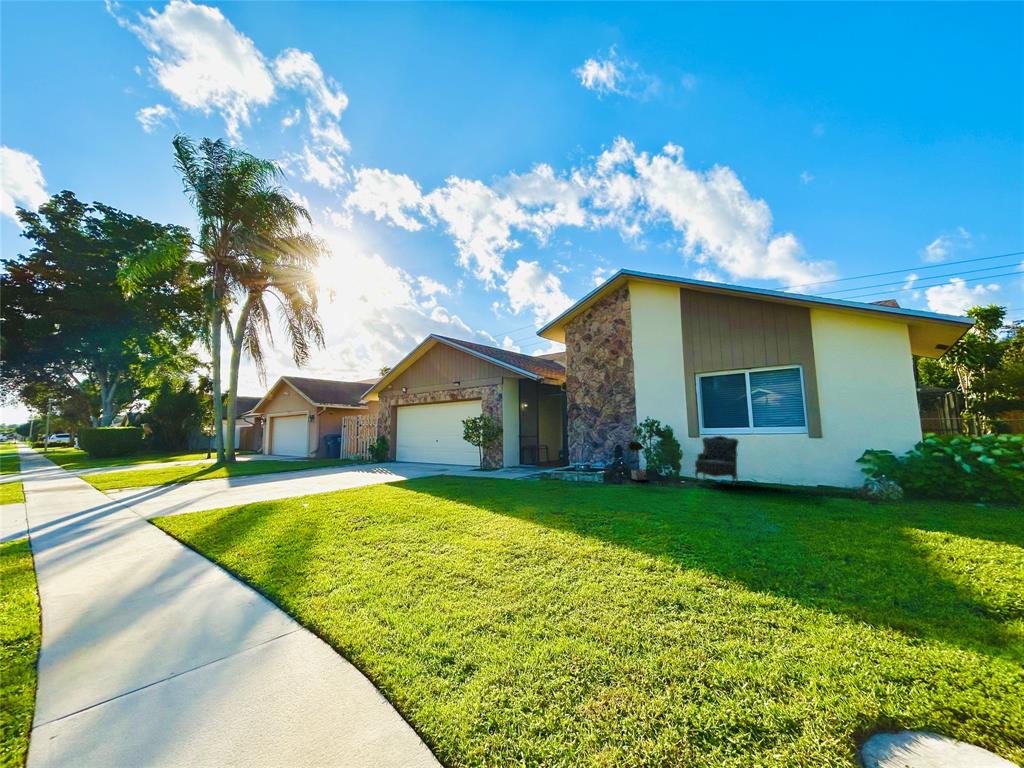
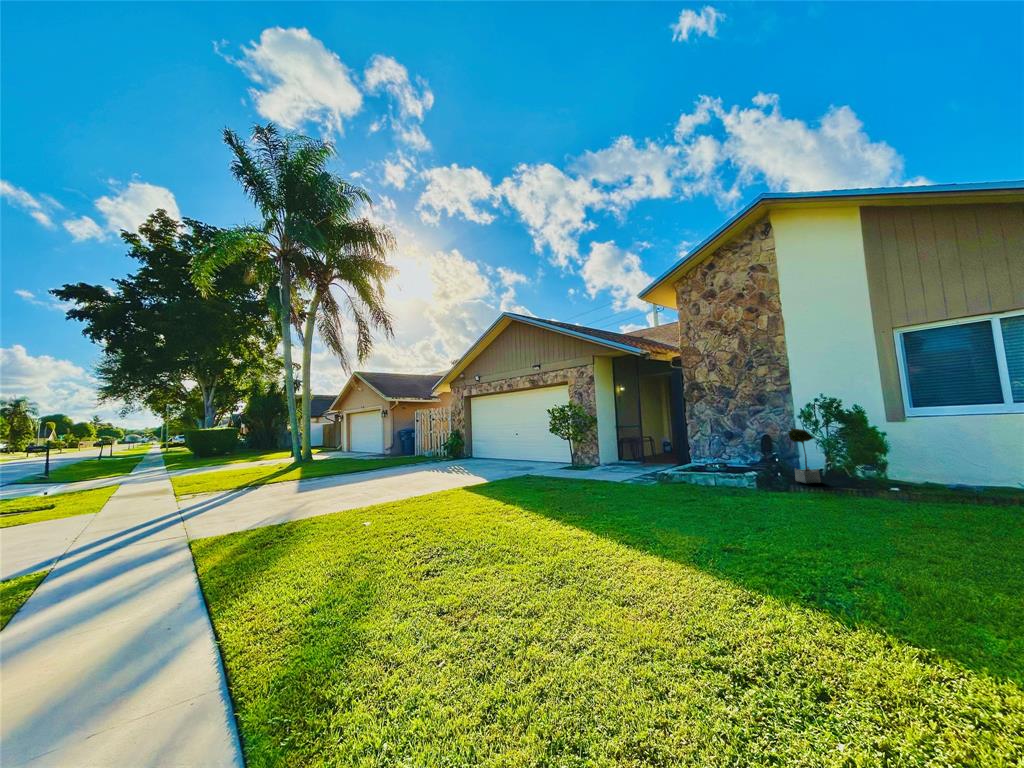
armchair: present [695,436,738,486] -> none [912,417,995,496]

